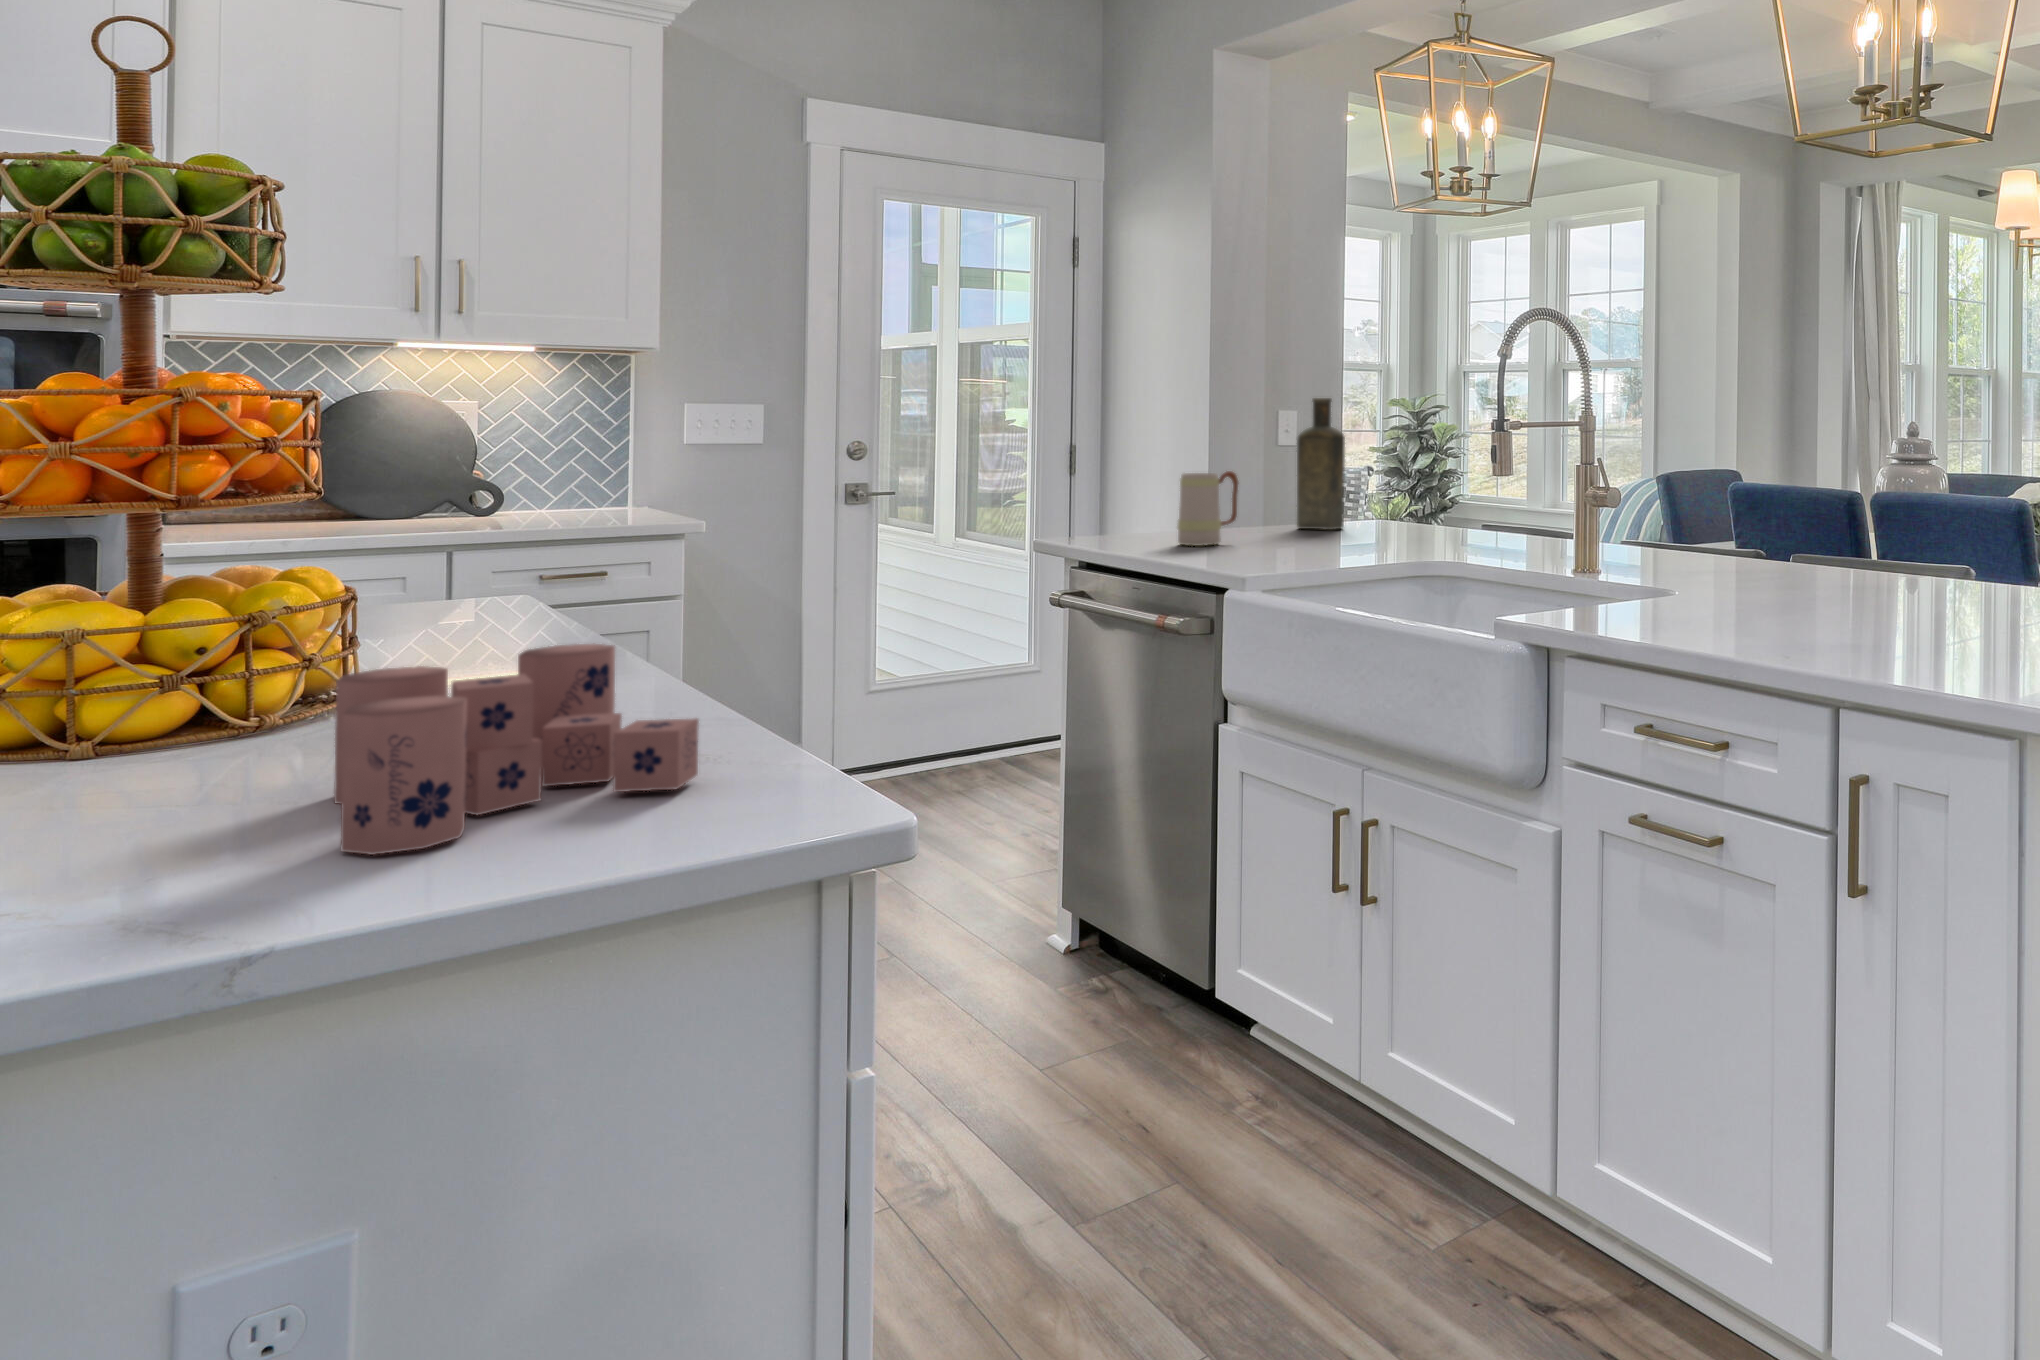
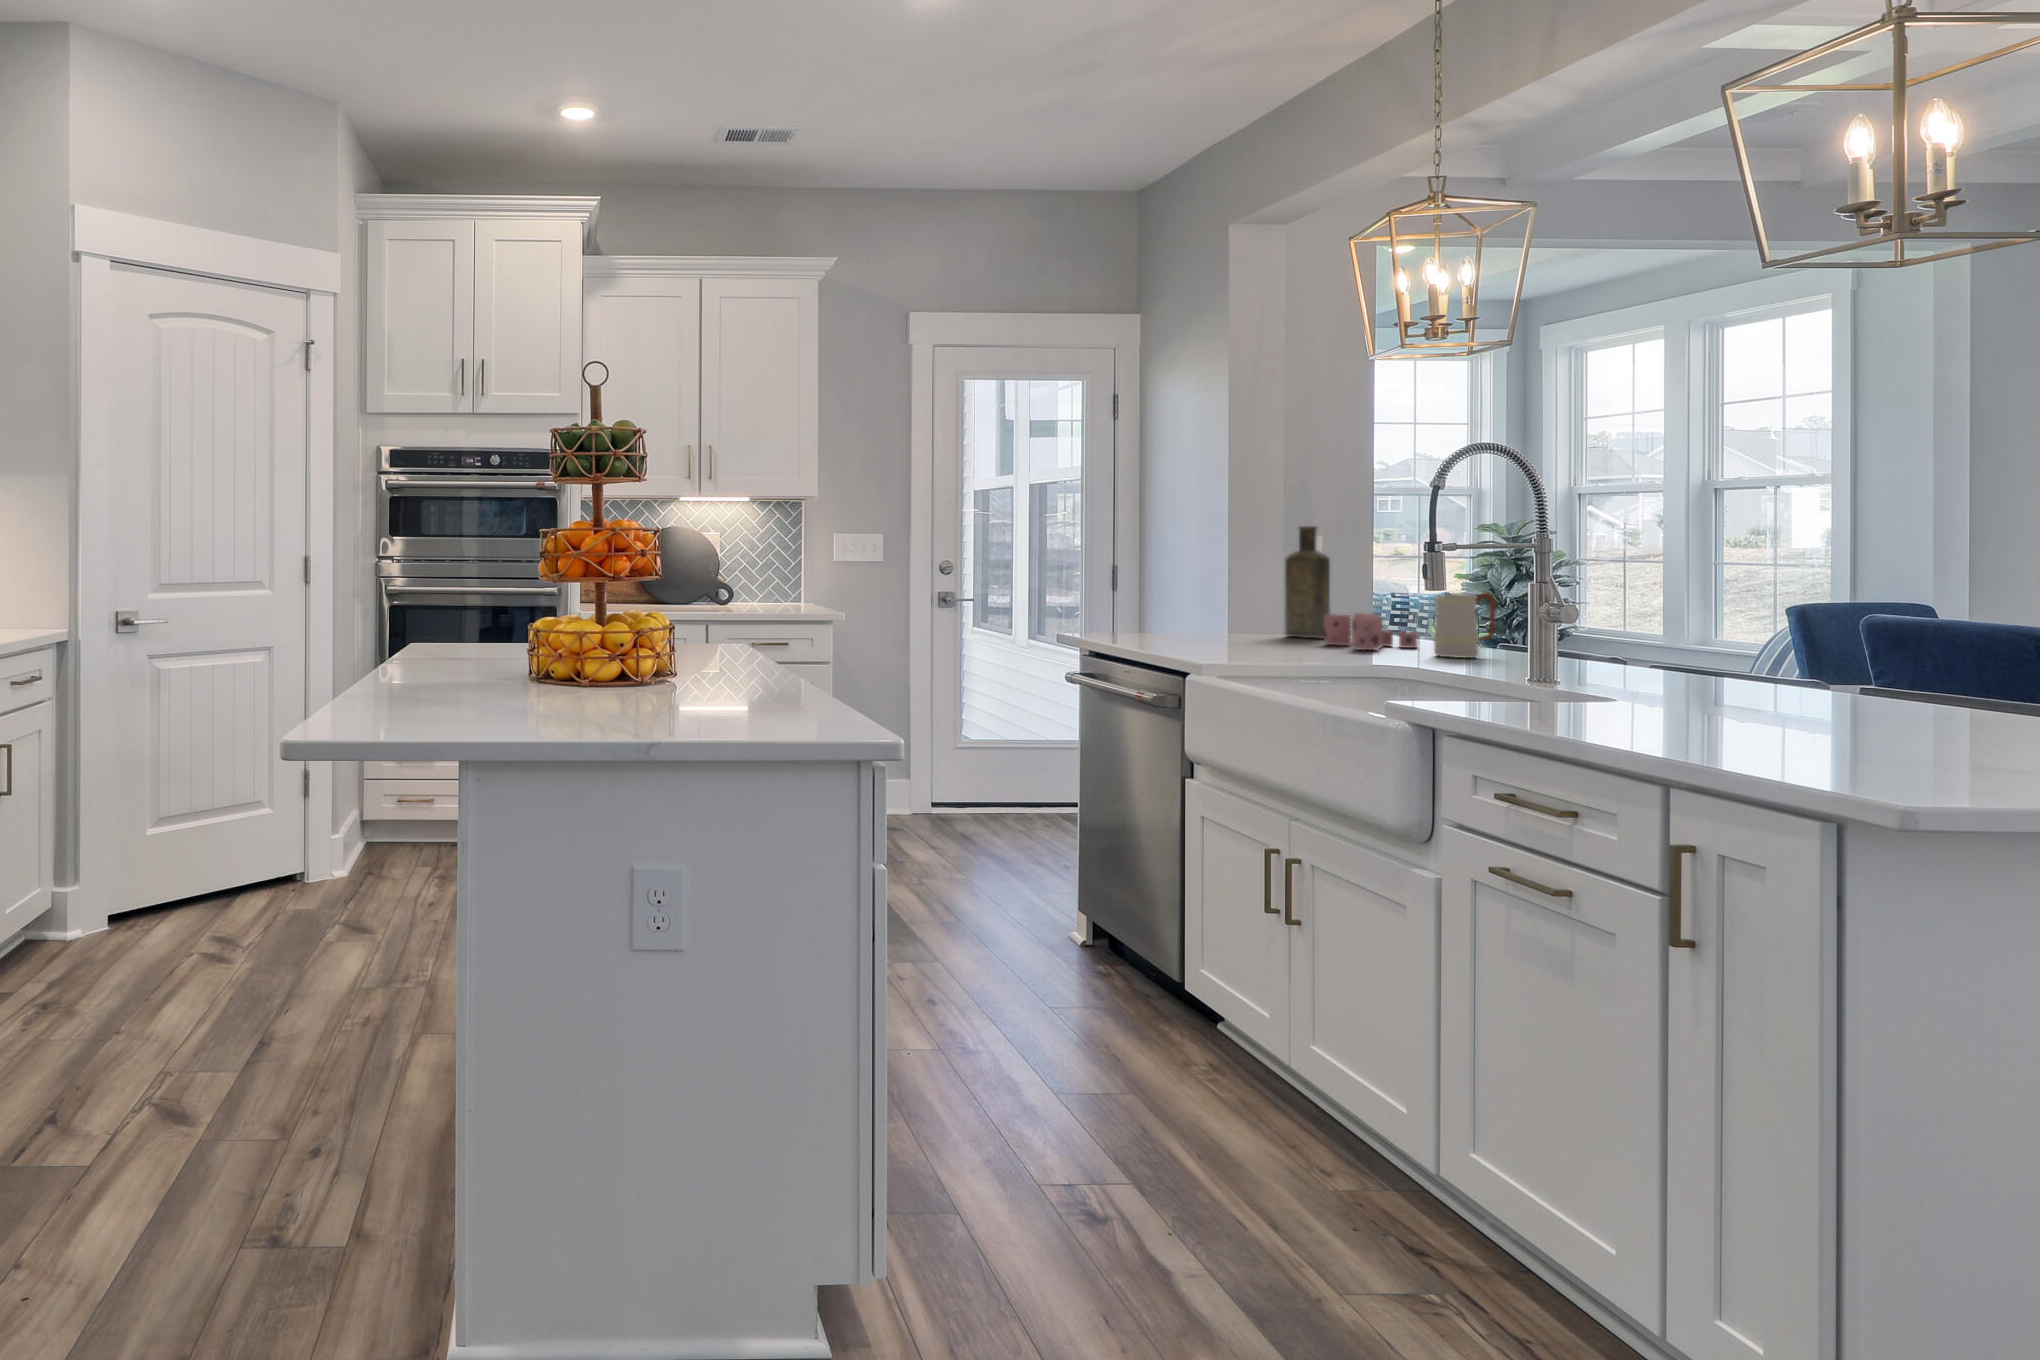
mug: present [1177,471,1239,546] -> present [1434,592,1496,658]
candle: present [334,643,699,855] -> present [1324,613,1418,650]

